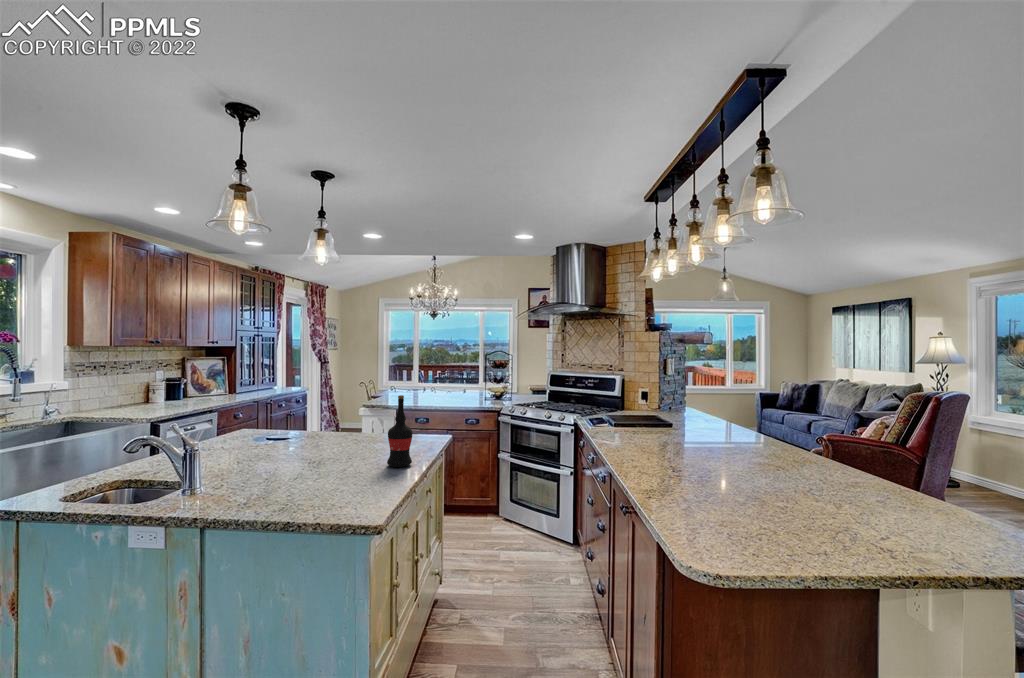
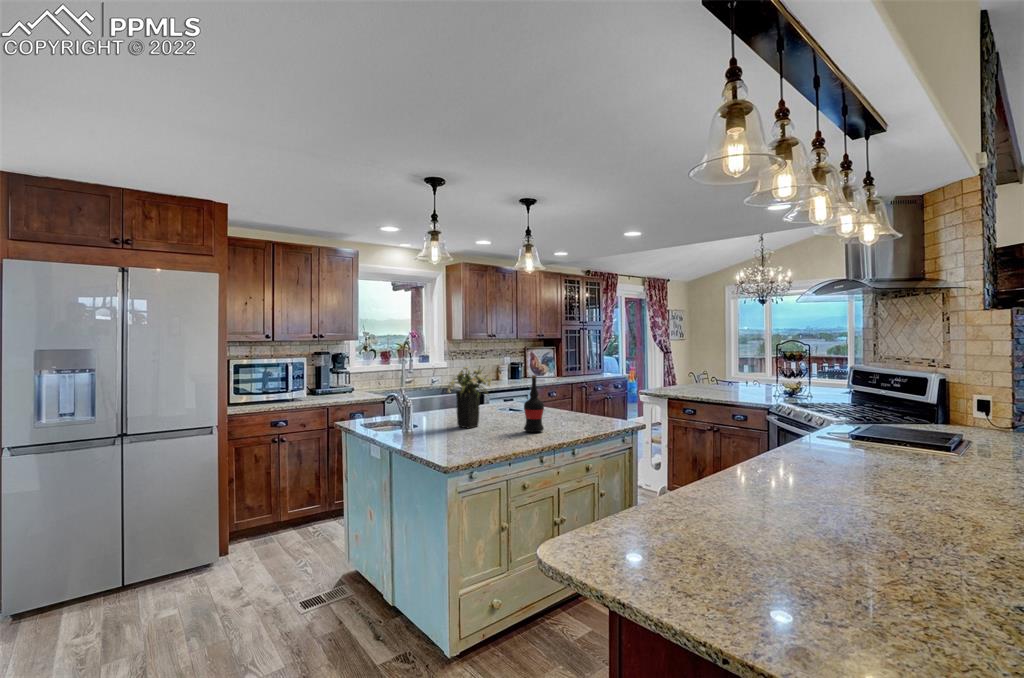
flower arrangement: none [273,385,347,479] -> present [447,366,492,428]

